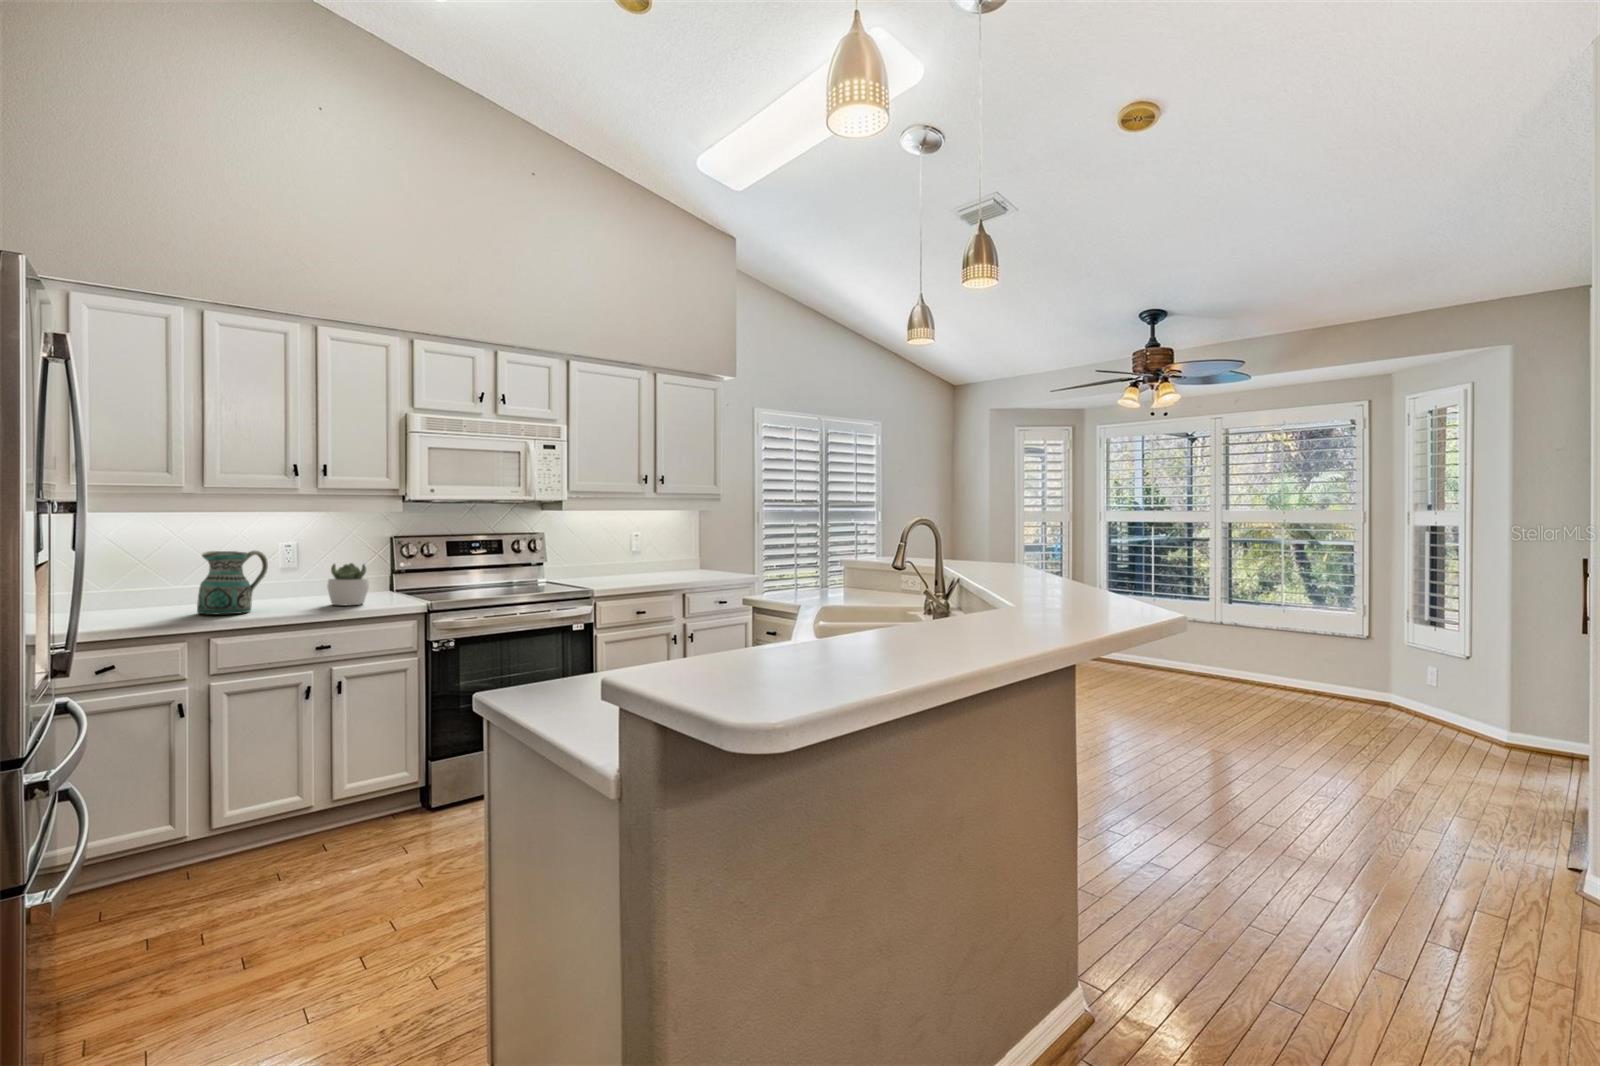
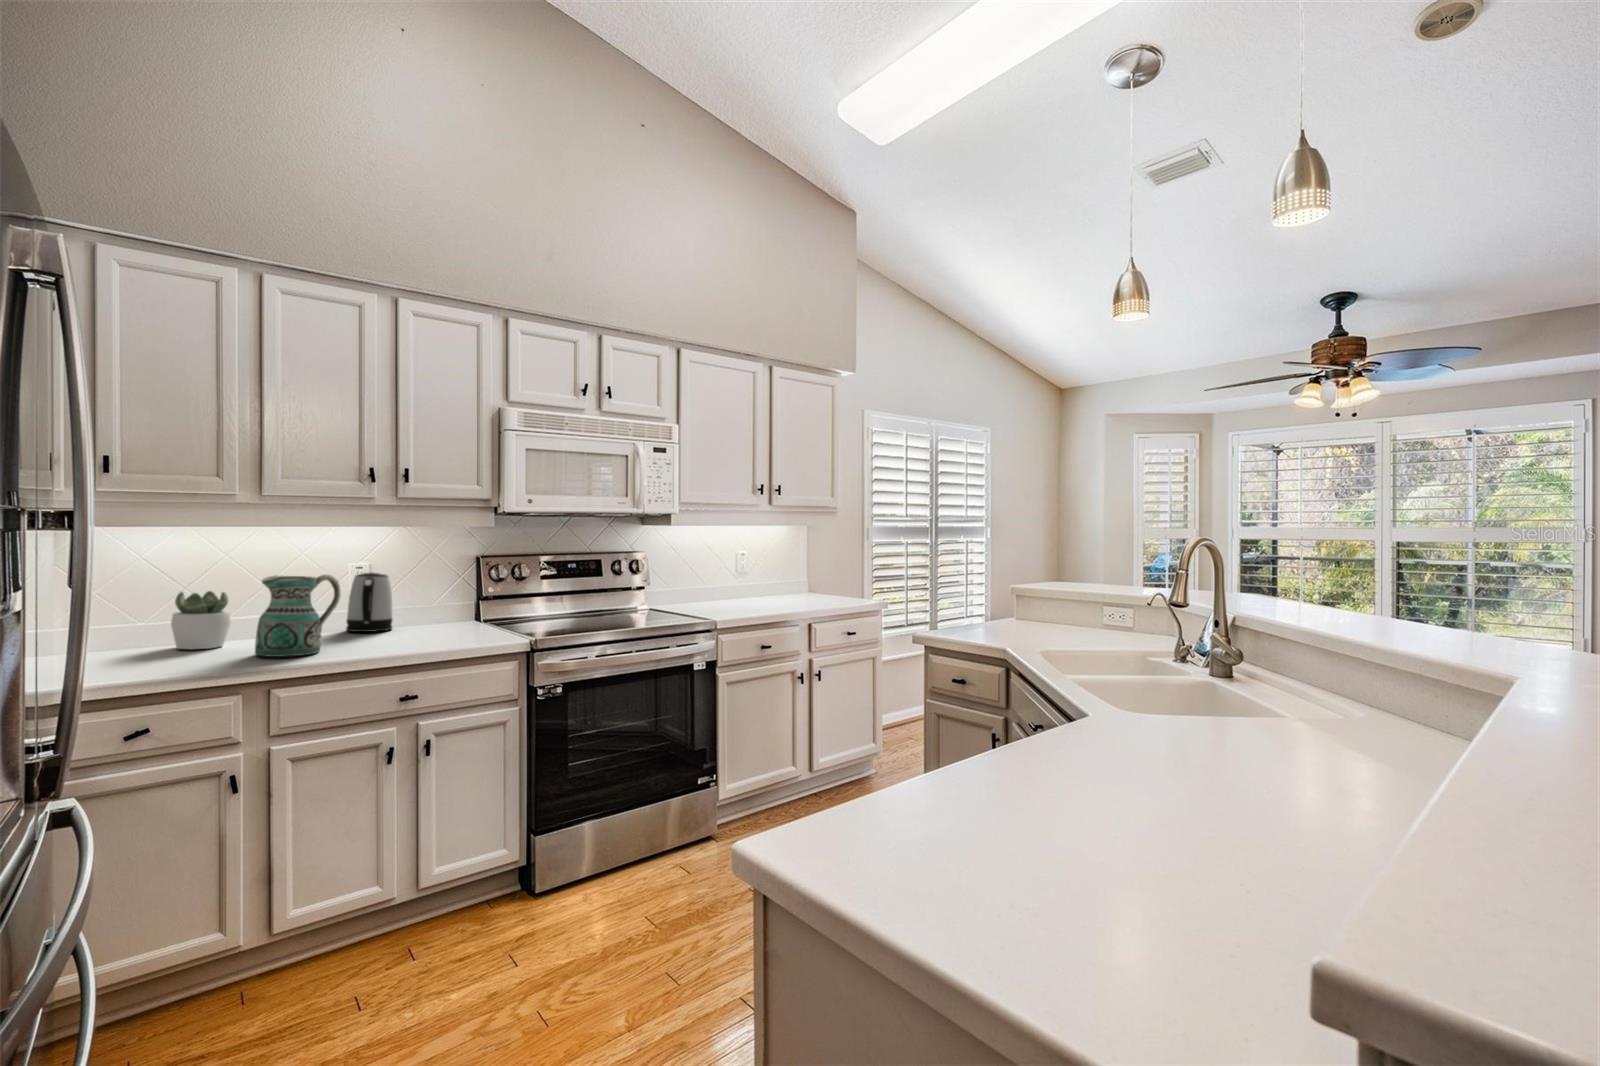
kettle: none [275,550,315,598] -> present [346,572,393,632]
succulent plant: present [327,563,369,605] -> present [171,591,230,649]

